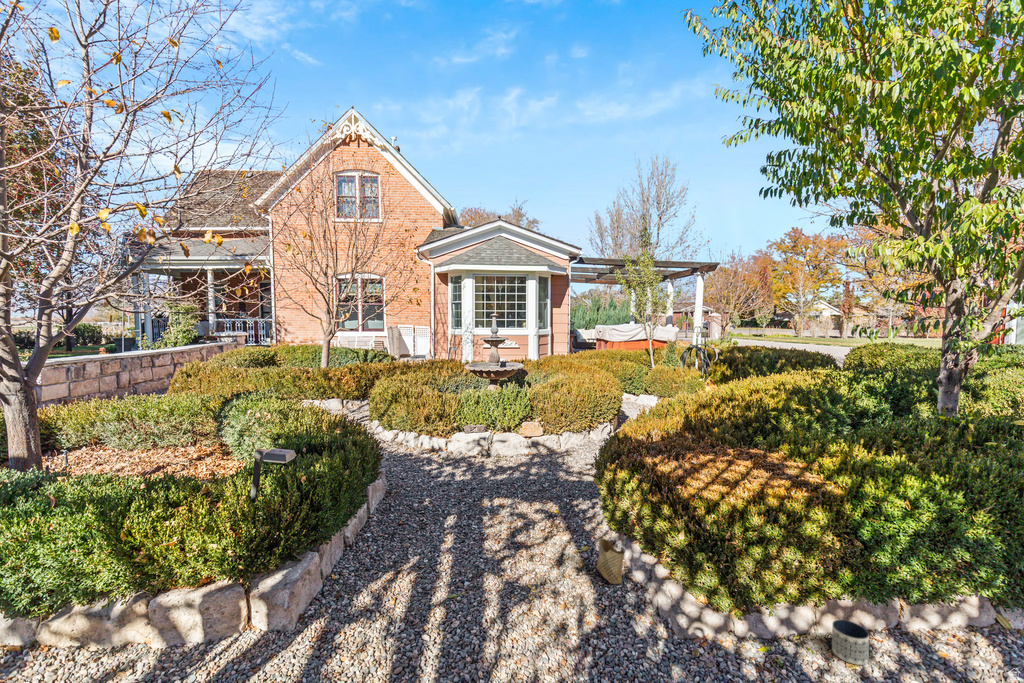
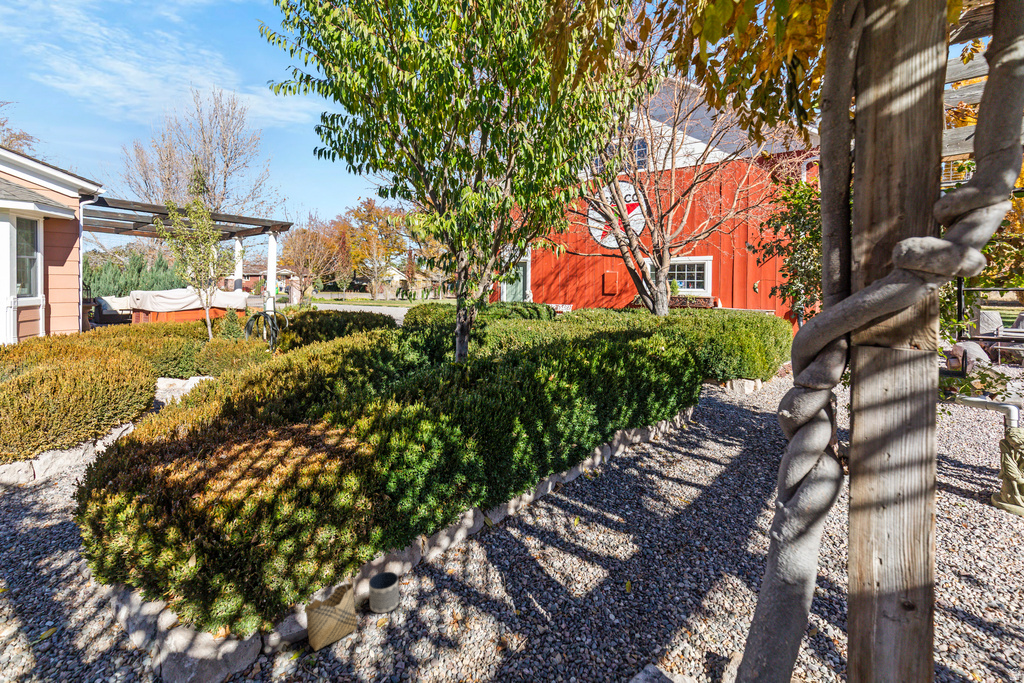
woven basket: present [596,527,625,584] -> present [305,573,357,651]

